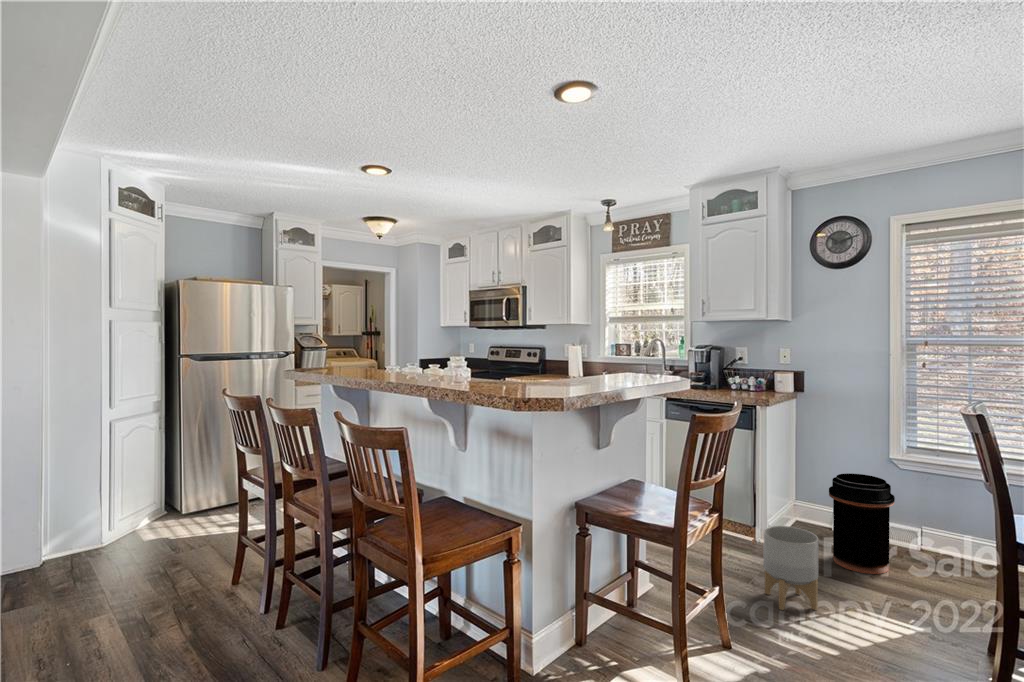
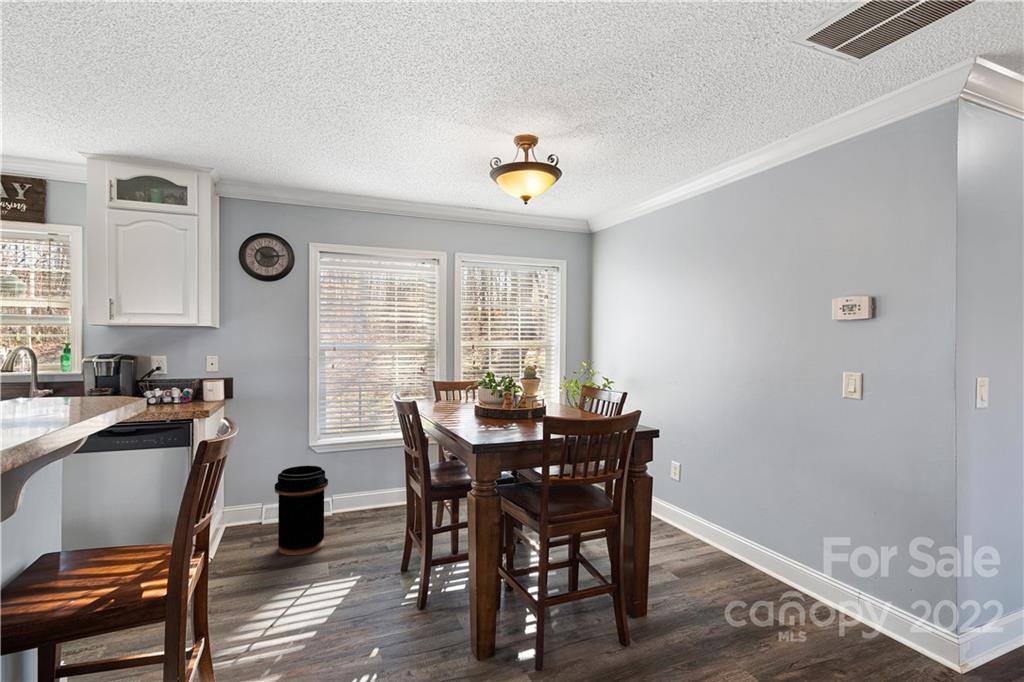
planter: present [764,526,818,610] -> none [240,531,294,620]

